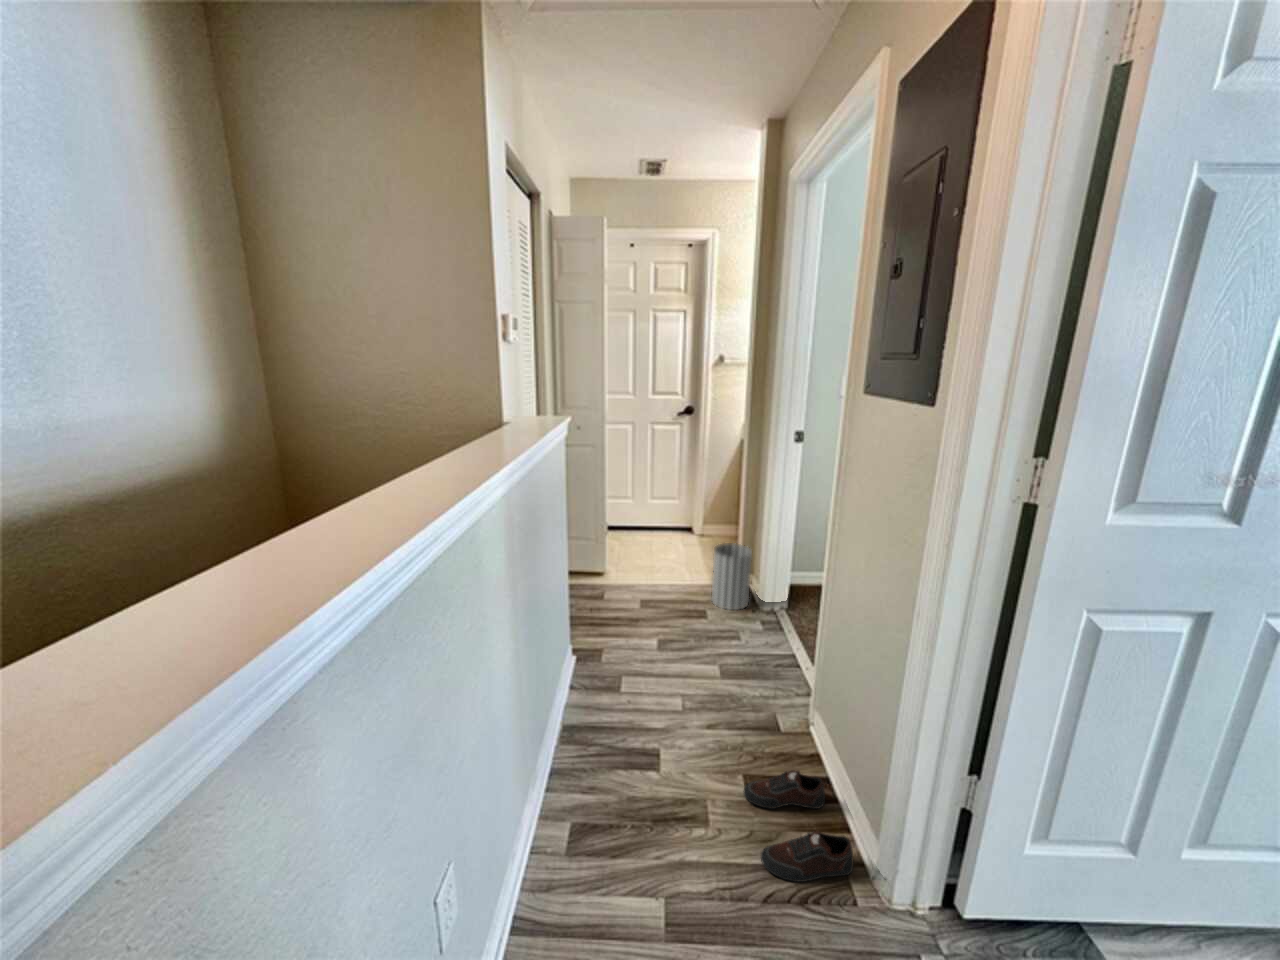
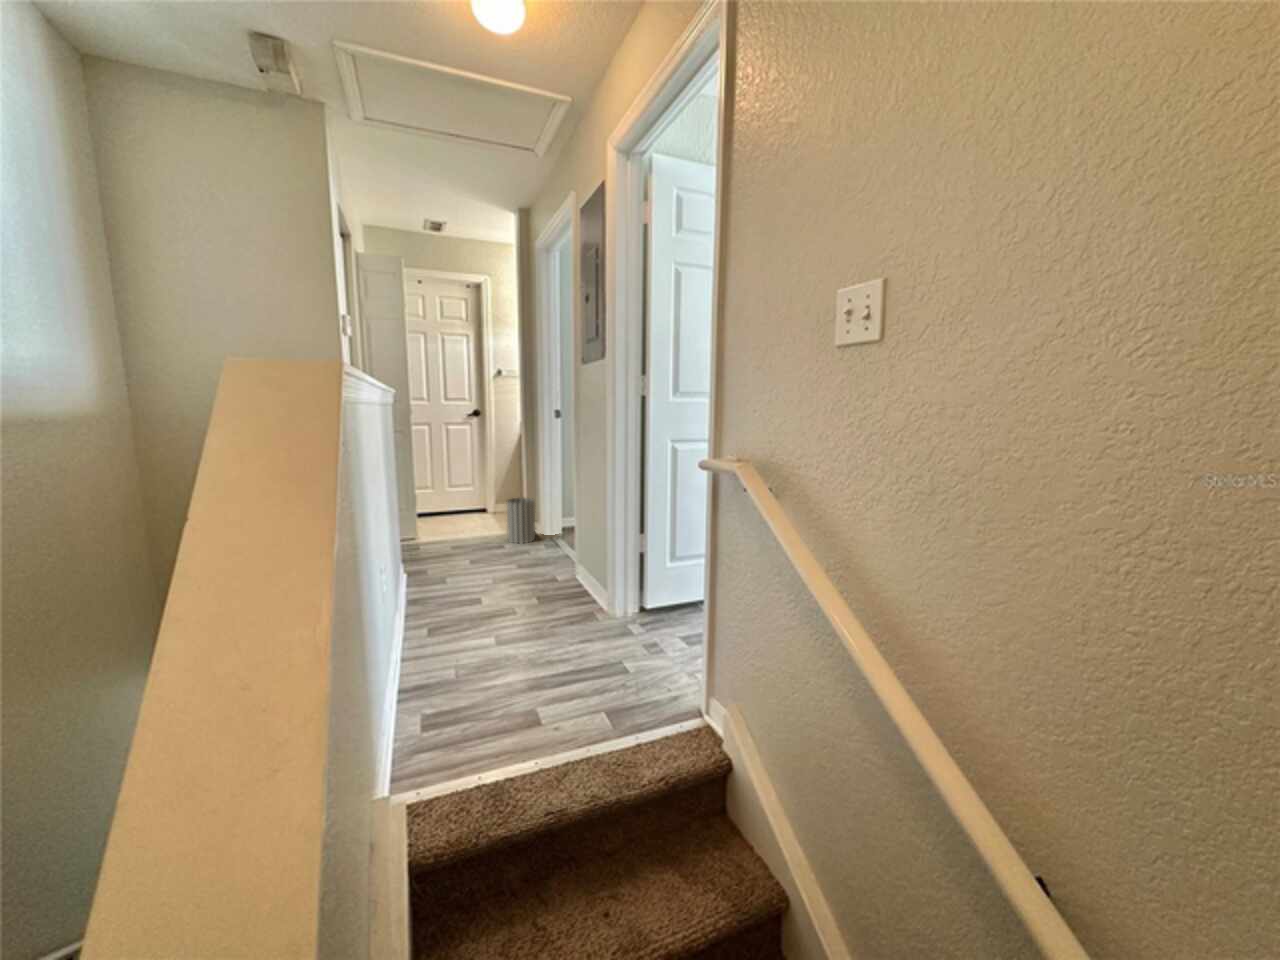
shoe: present [743,770,853,882] -> none [538,582,599,622]

